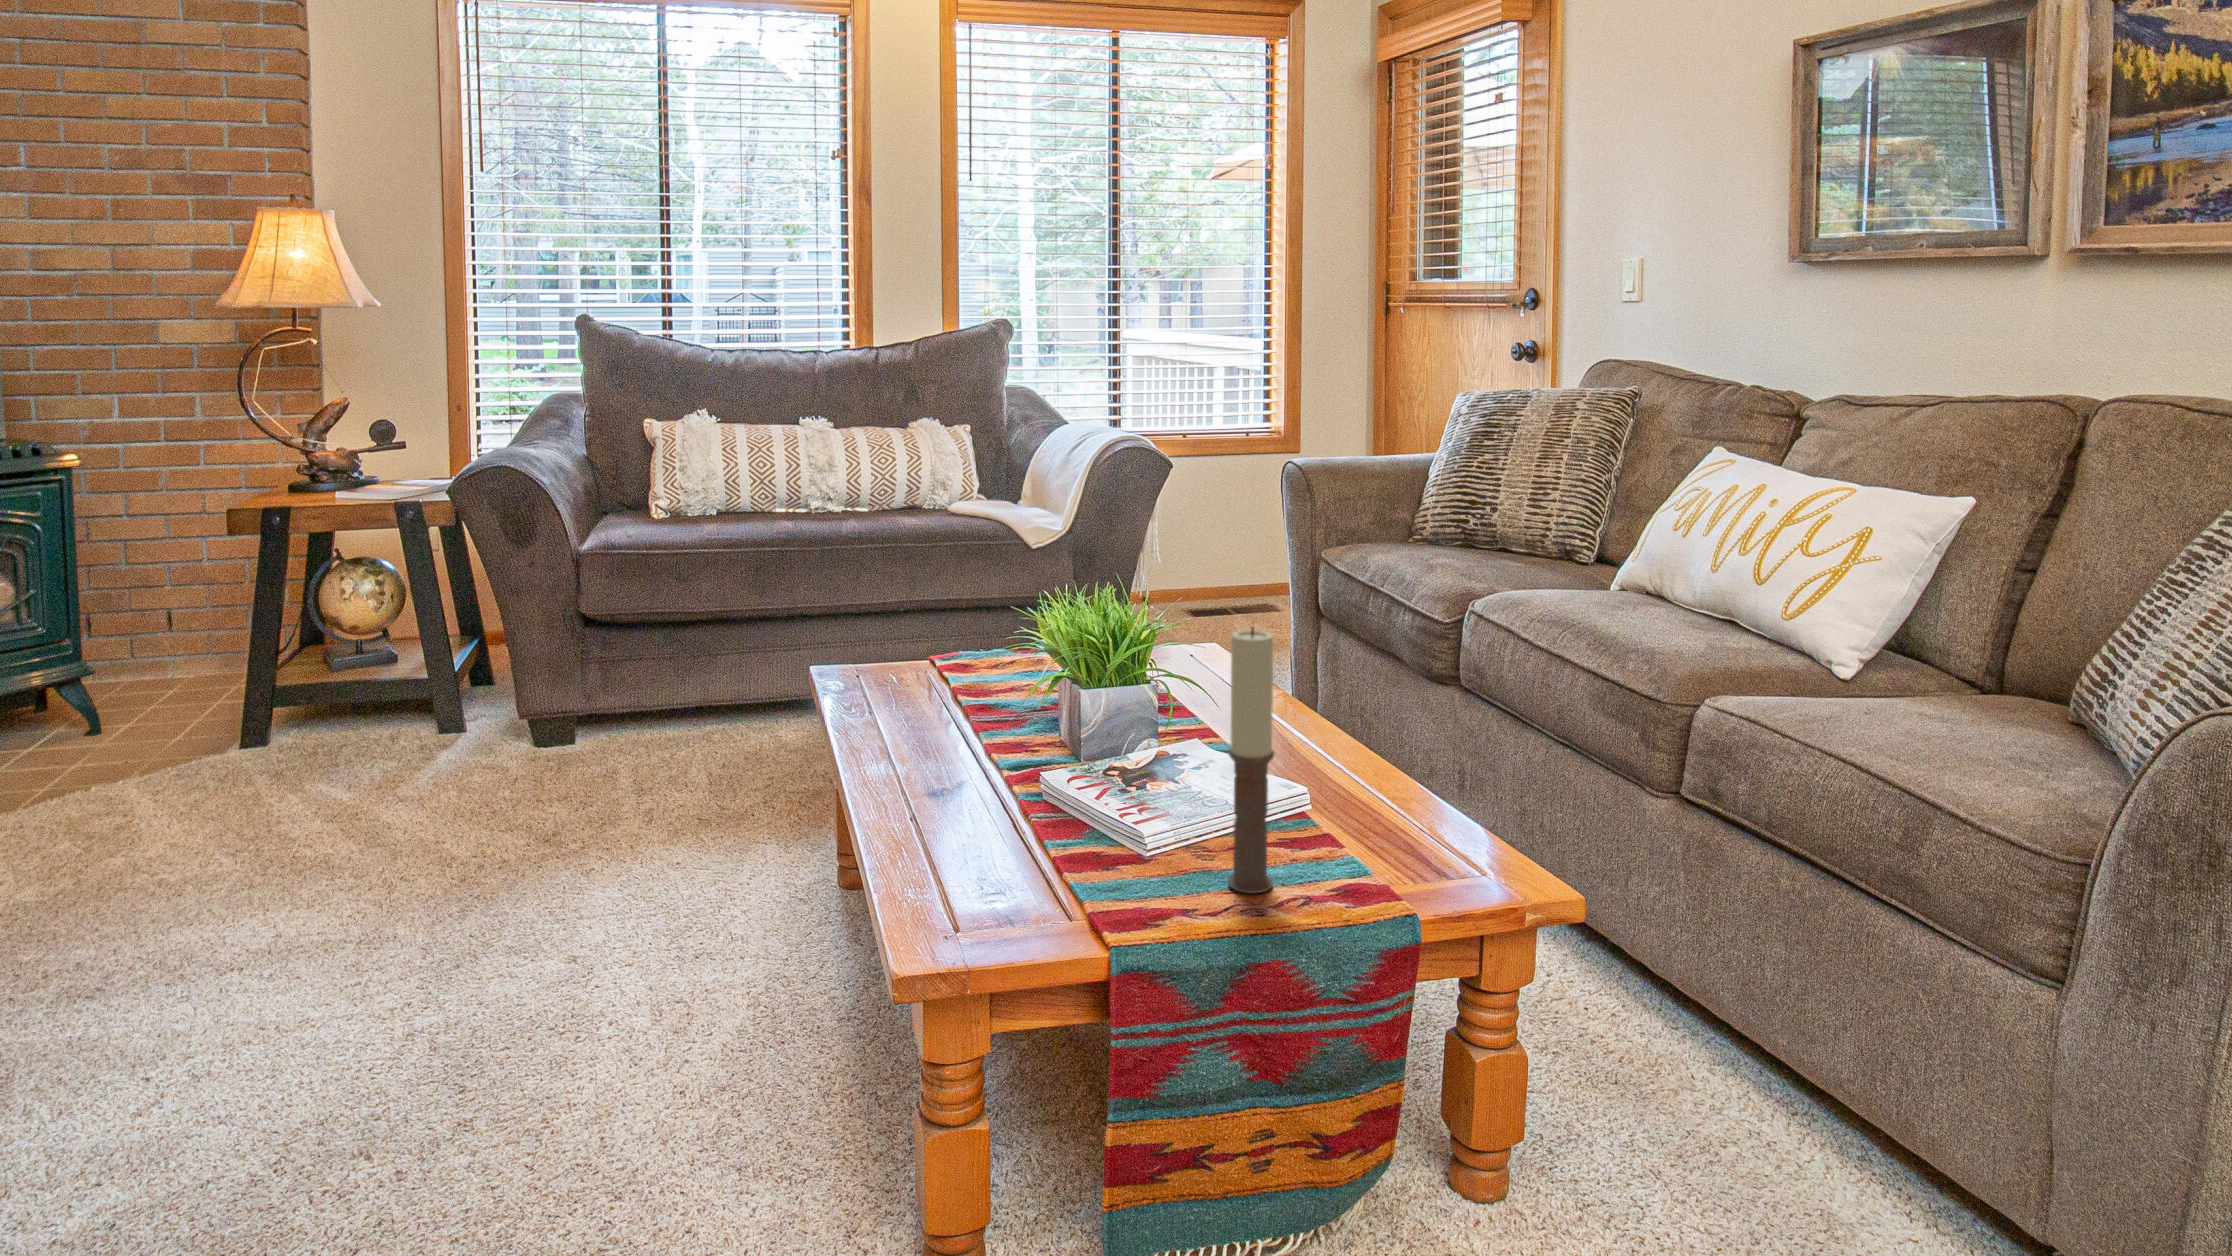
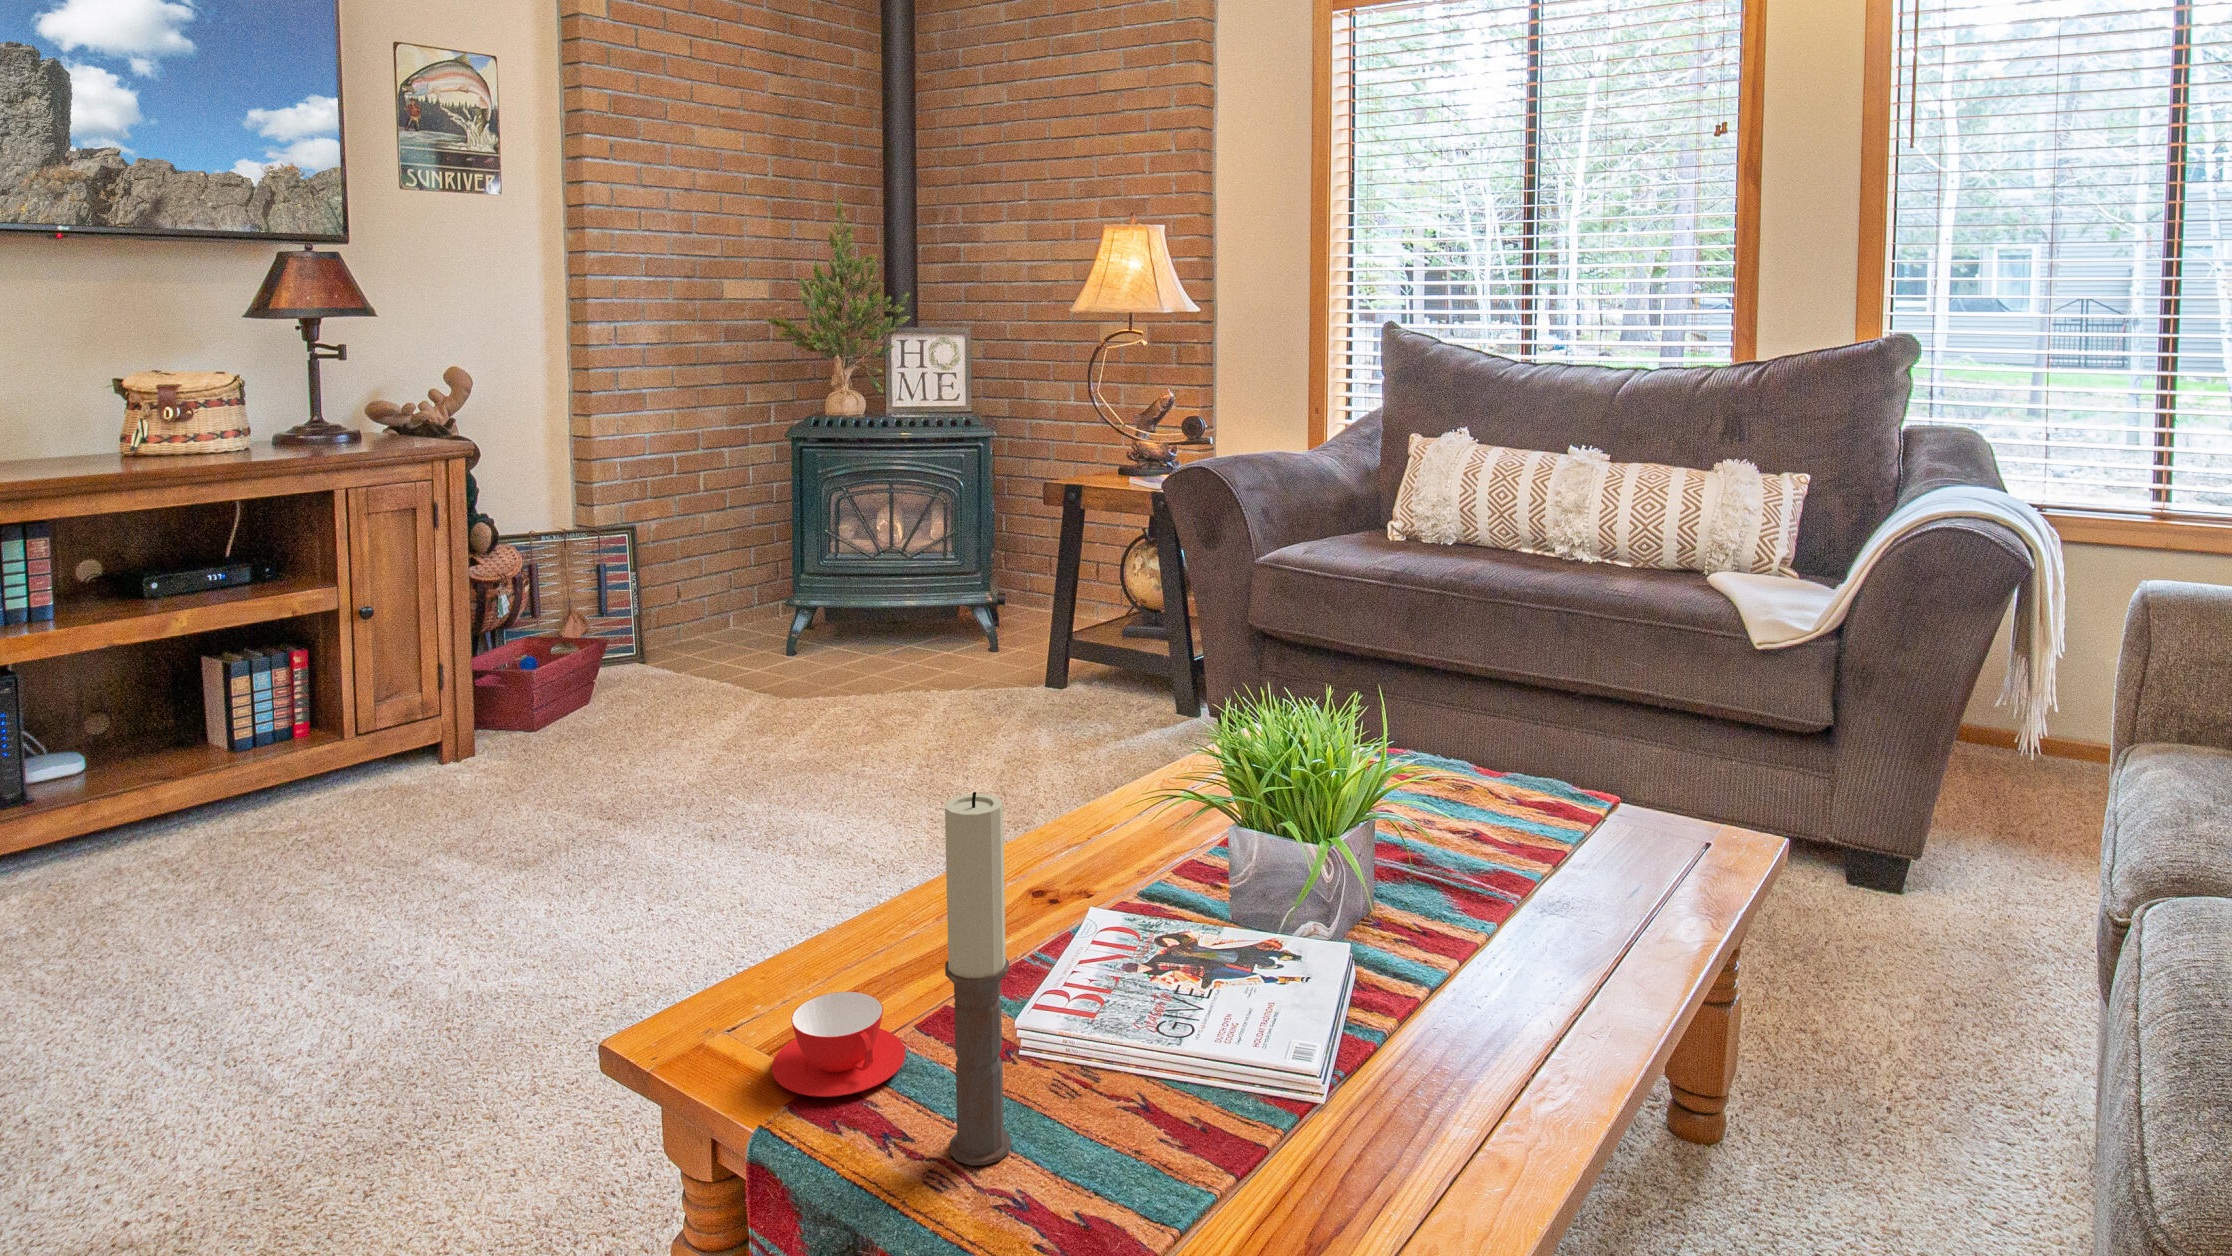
teacup: none [1030,840,1136,915] -> present [772,992,906,1097]

